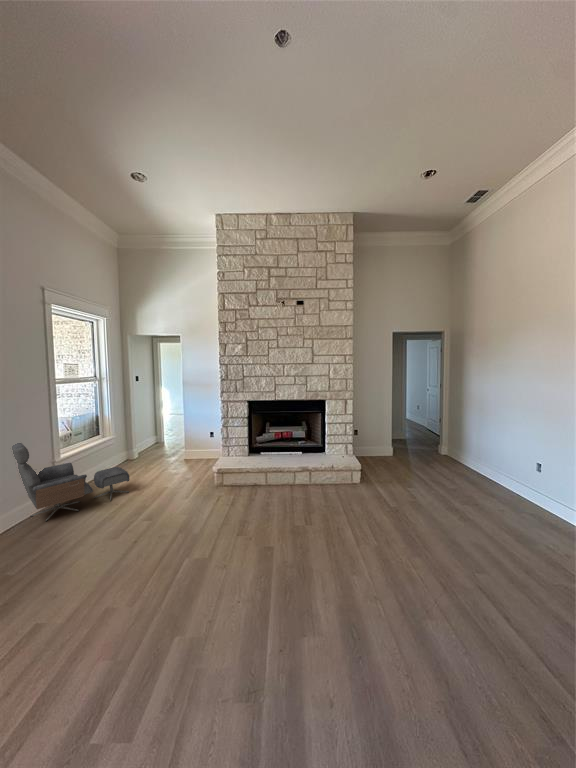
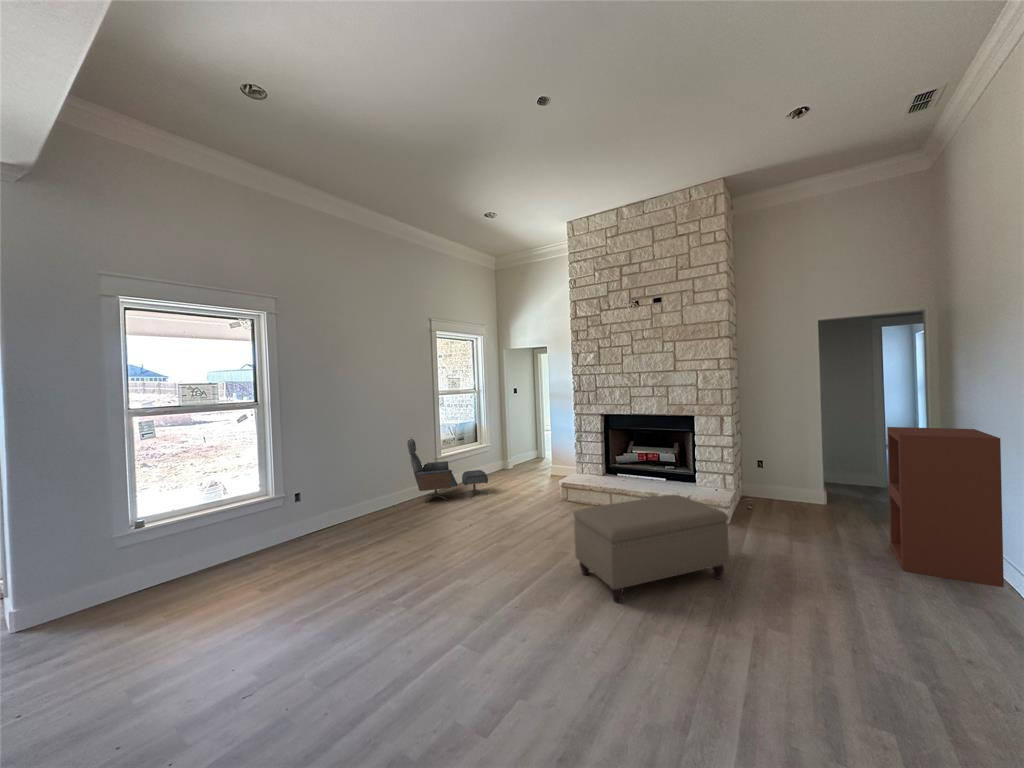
bookshelf: none [453,404,526,499] -> present [887,427,1004,587]
ottoman: none [300,472,415,602] -> present [573,495,729,603]

